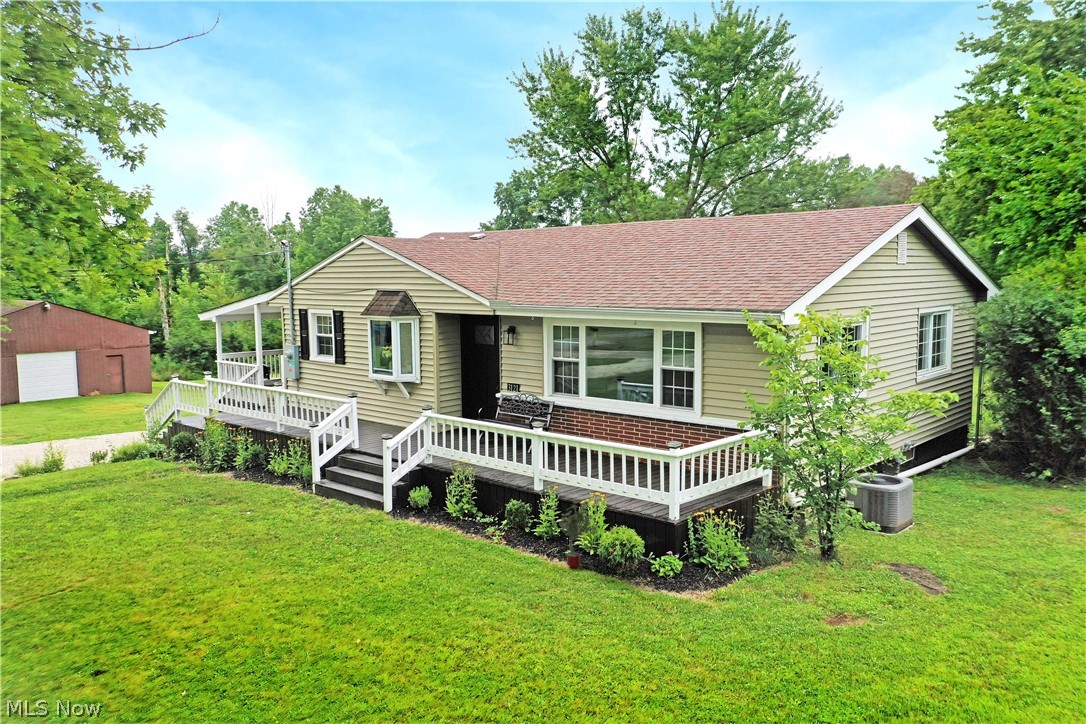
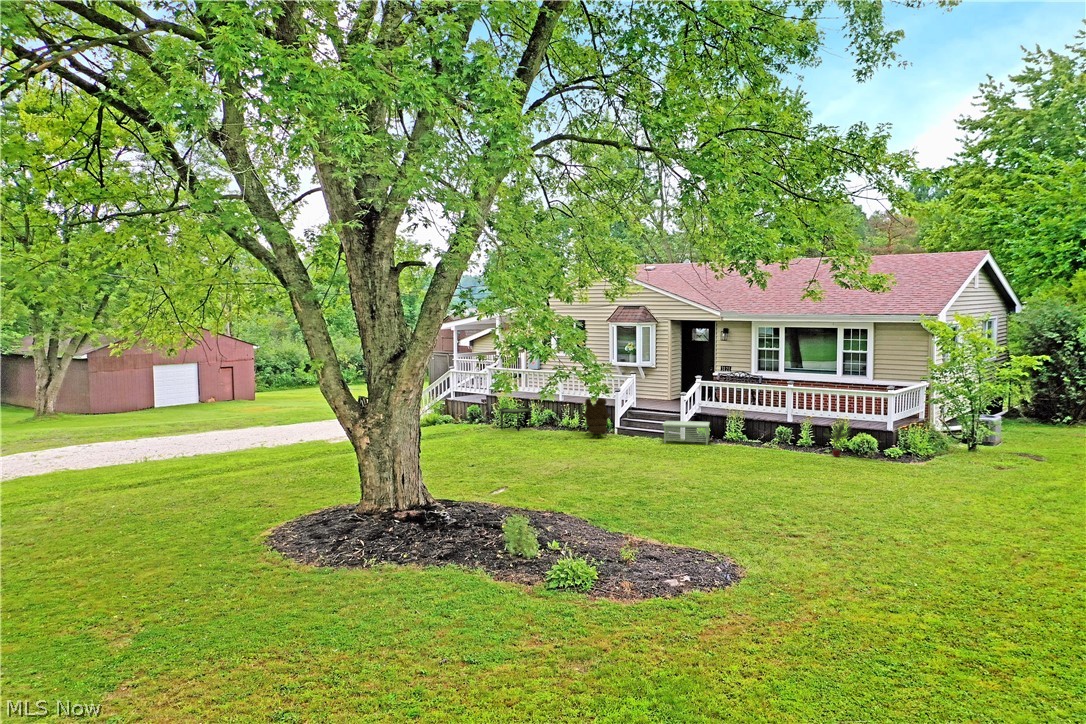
lounge chair: none [261,433,316,504] -> present [582,398,611,438]
round table: none [175,440,232,480] -> present [499,407,532,431]
storage bench: none [347,478,432,525] -> present [663,421,710,445]

